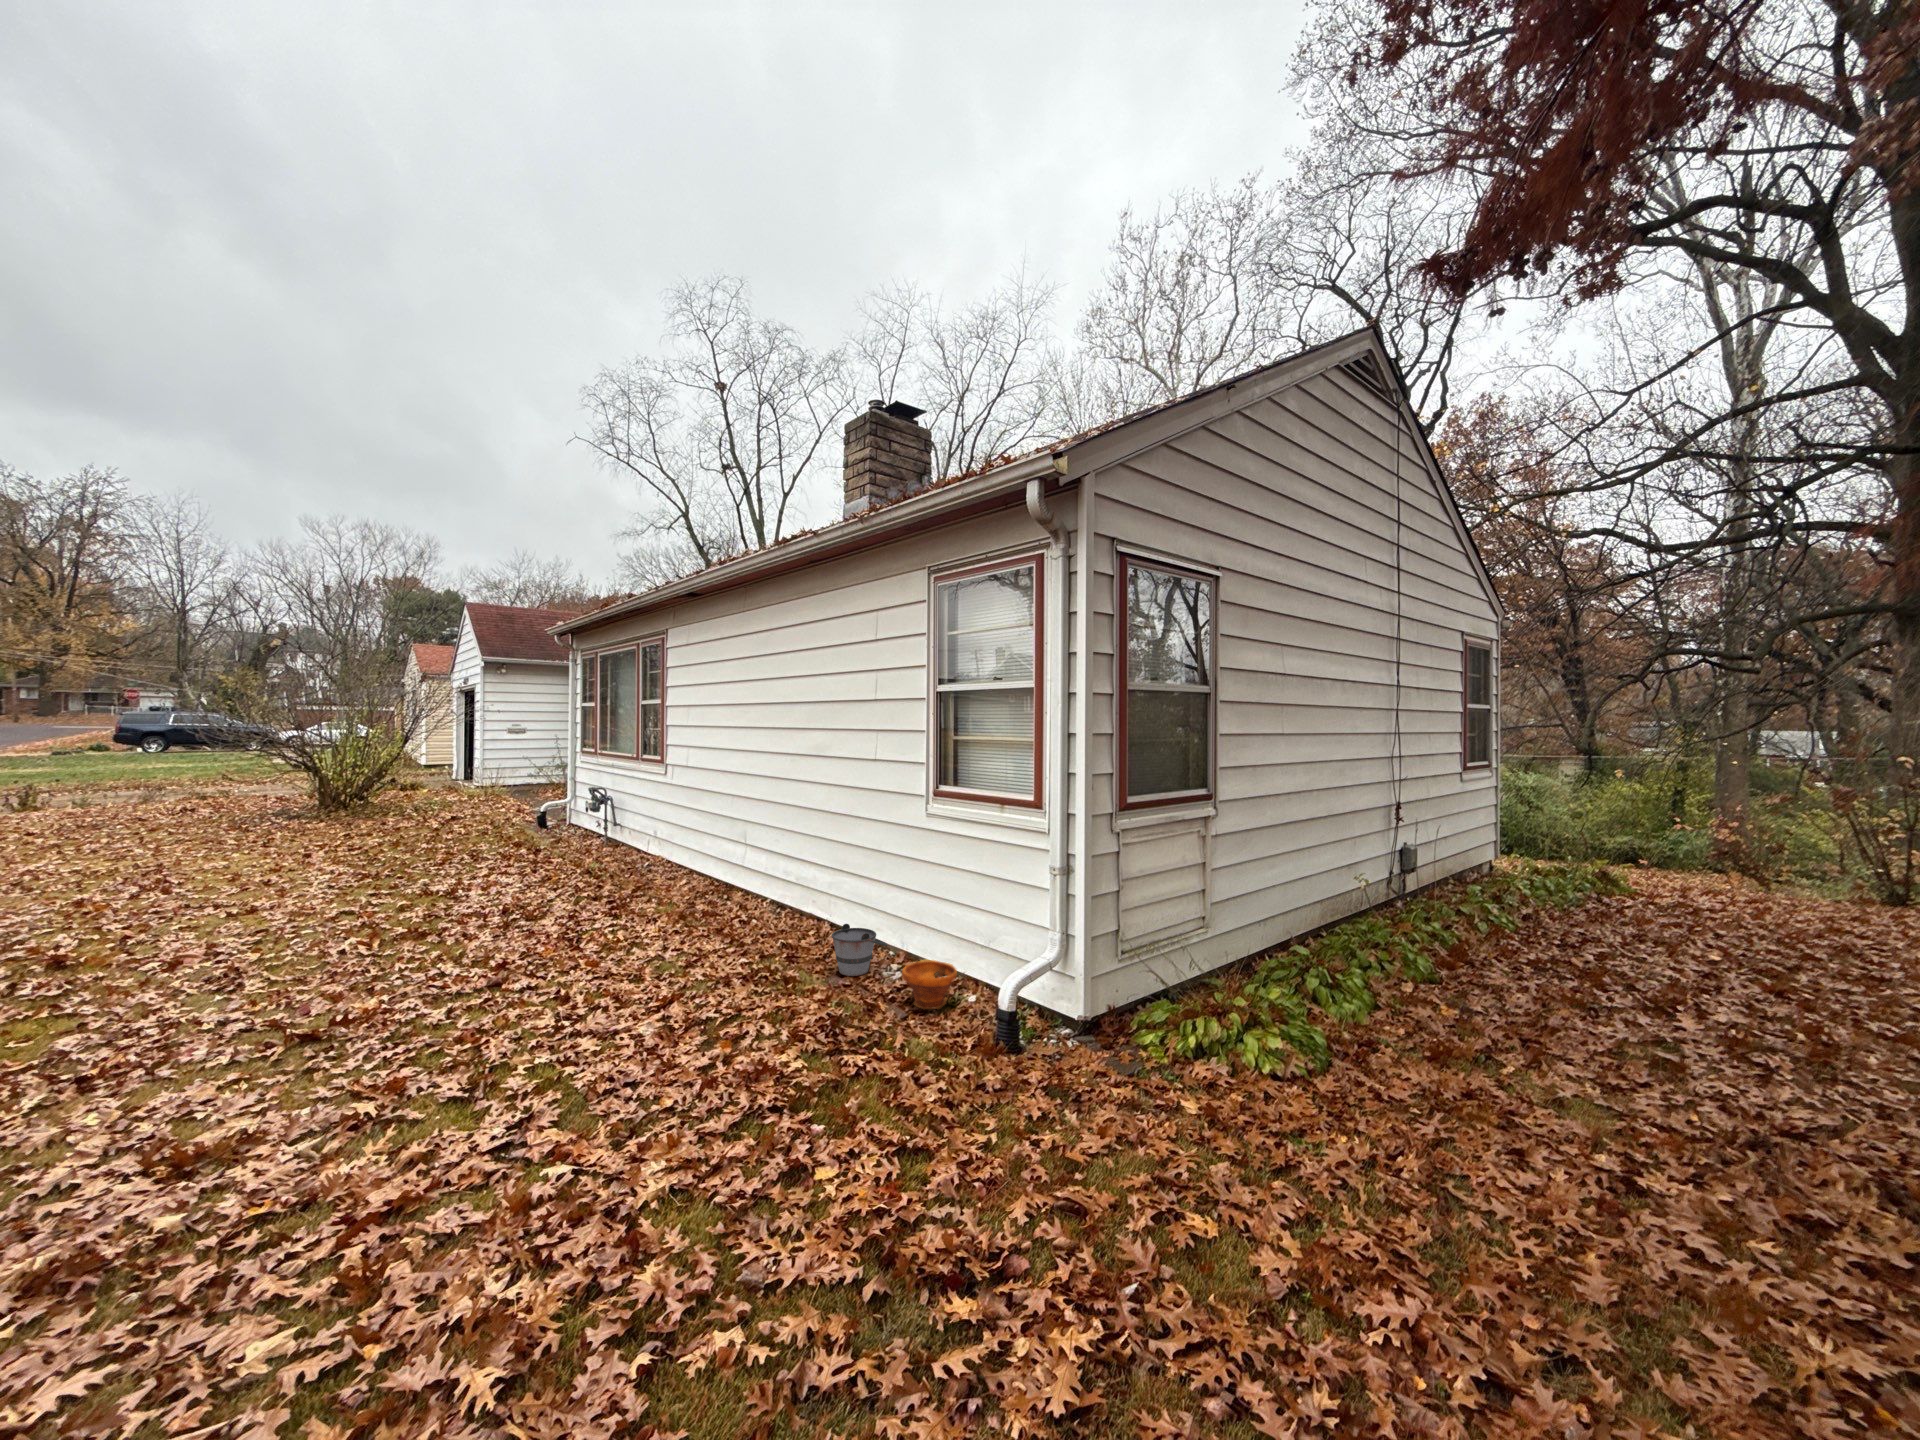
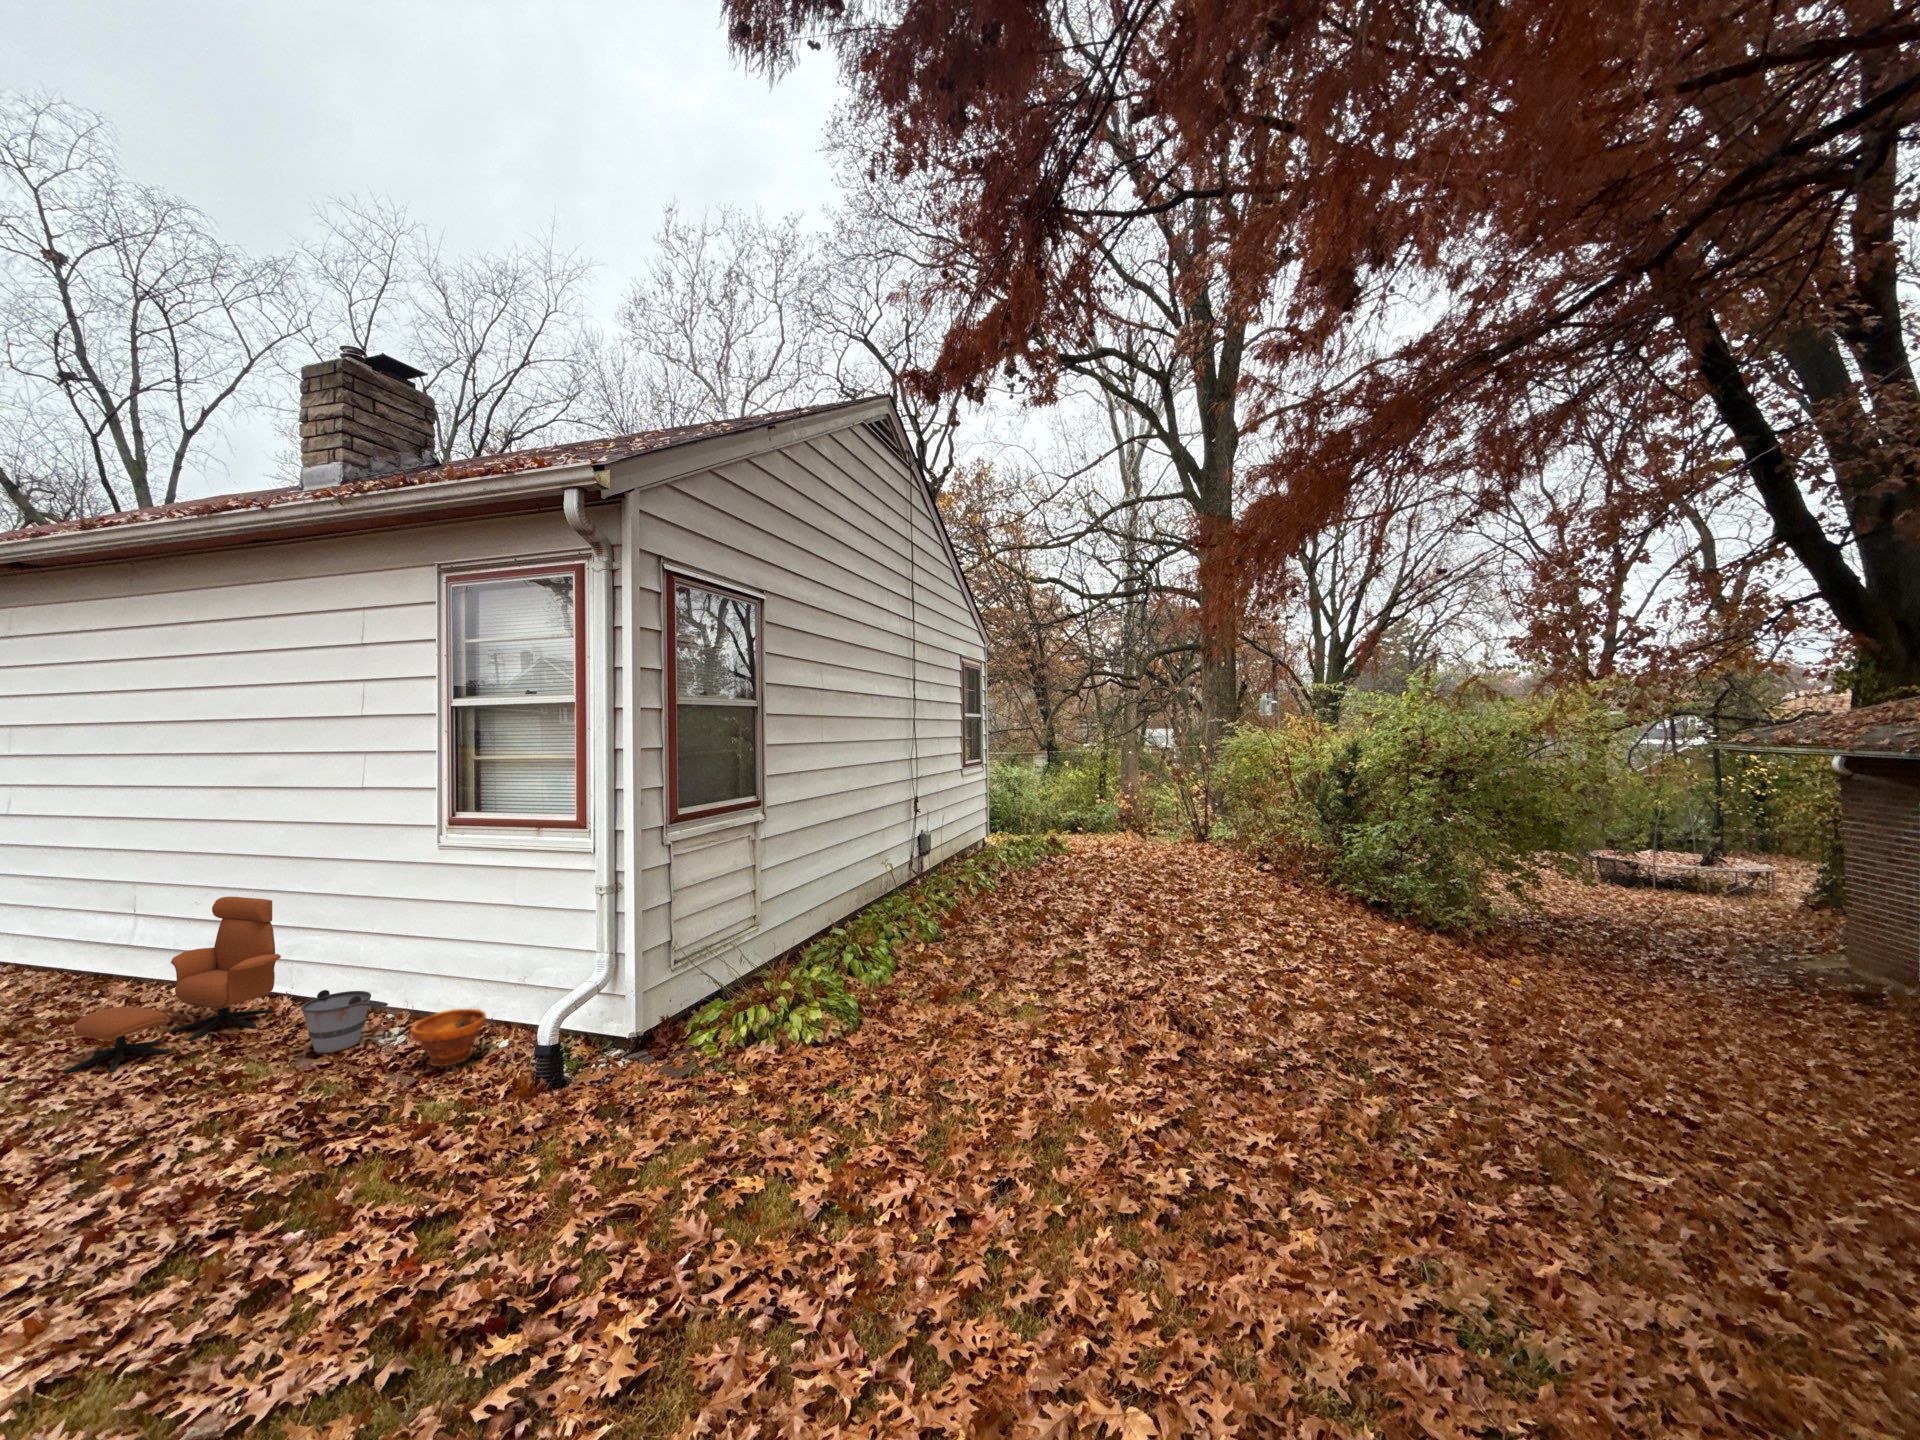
lounge chair: none [704,839,822,958] -> present [63,897,281,1073]

